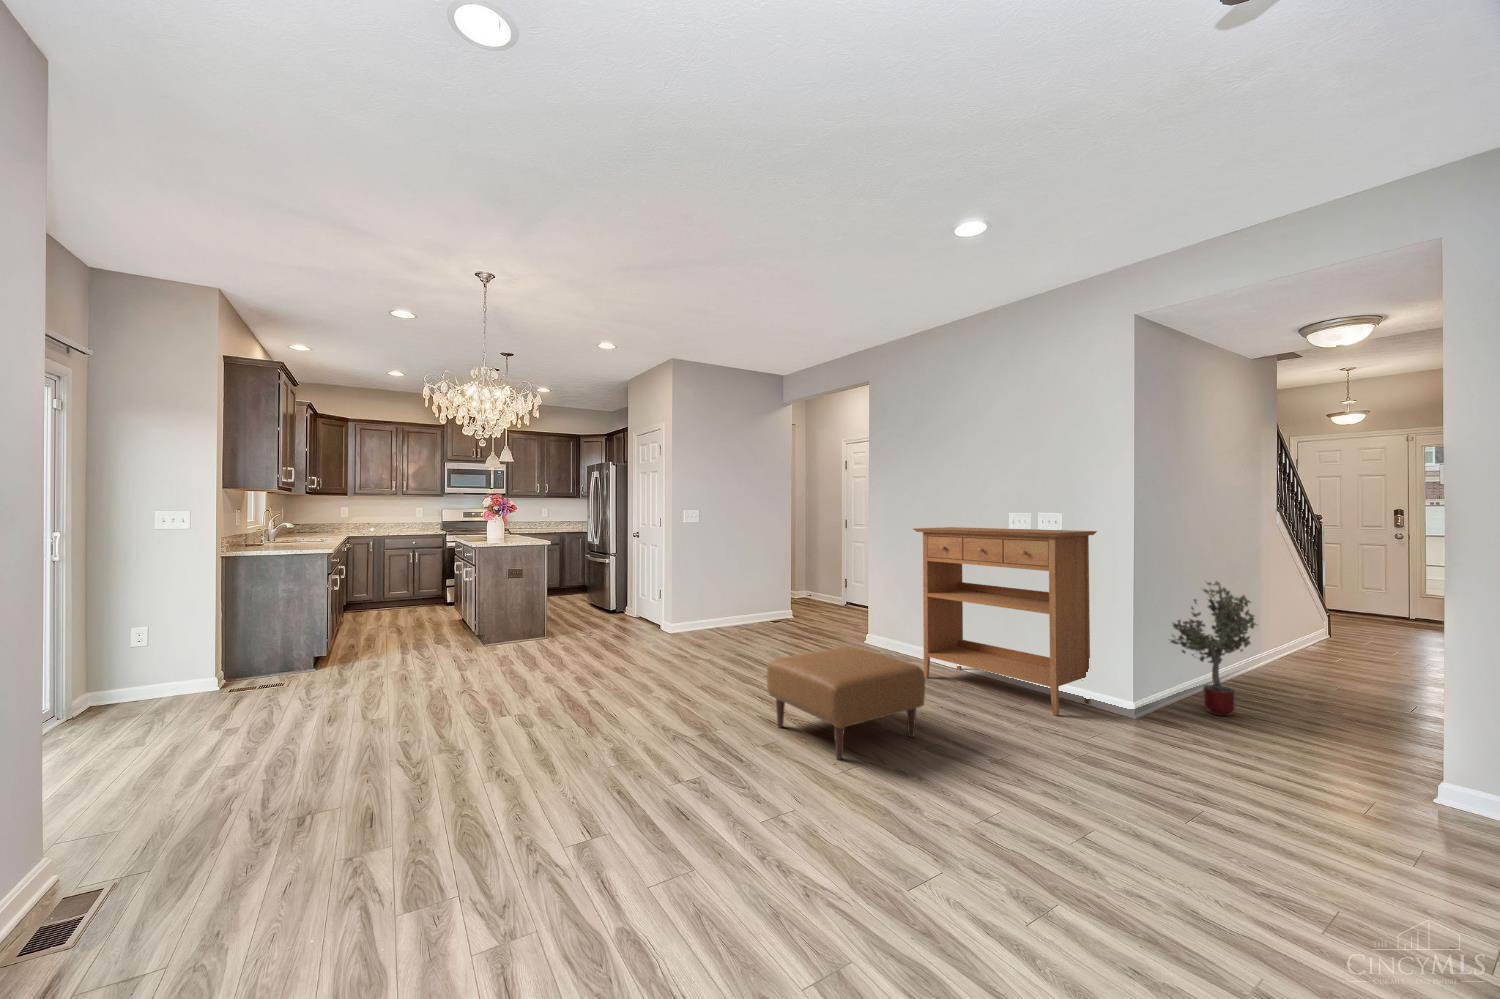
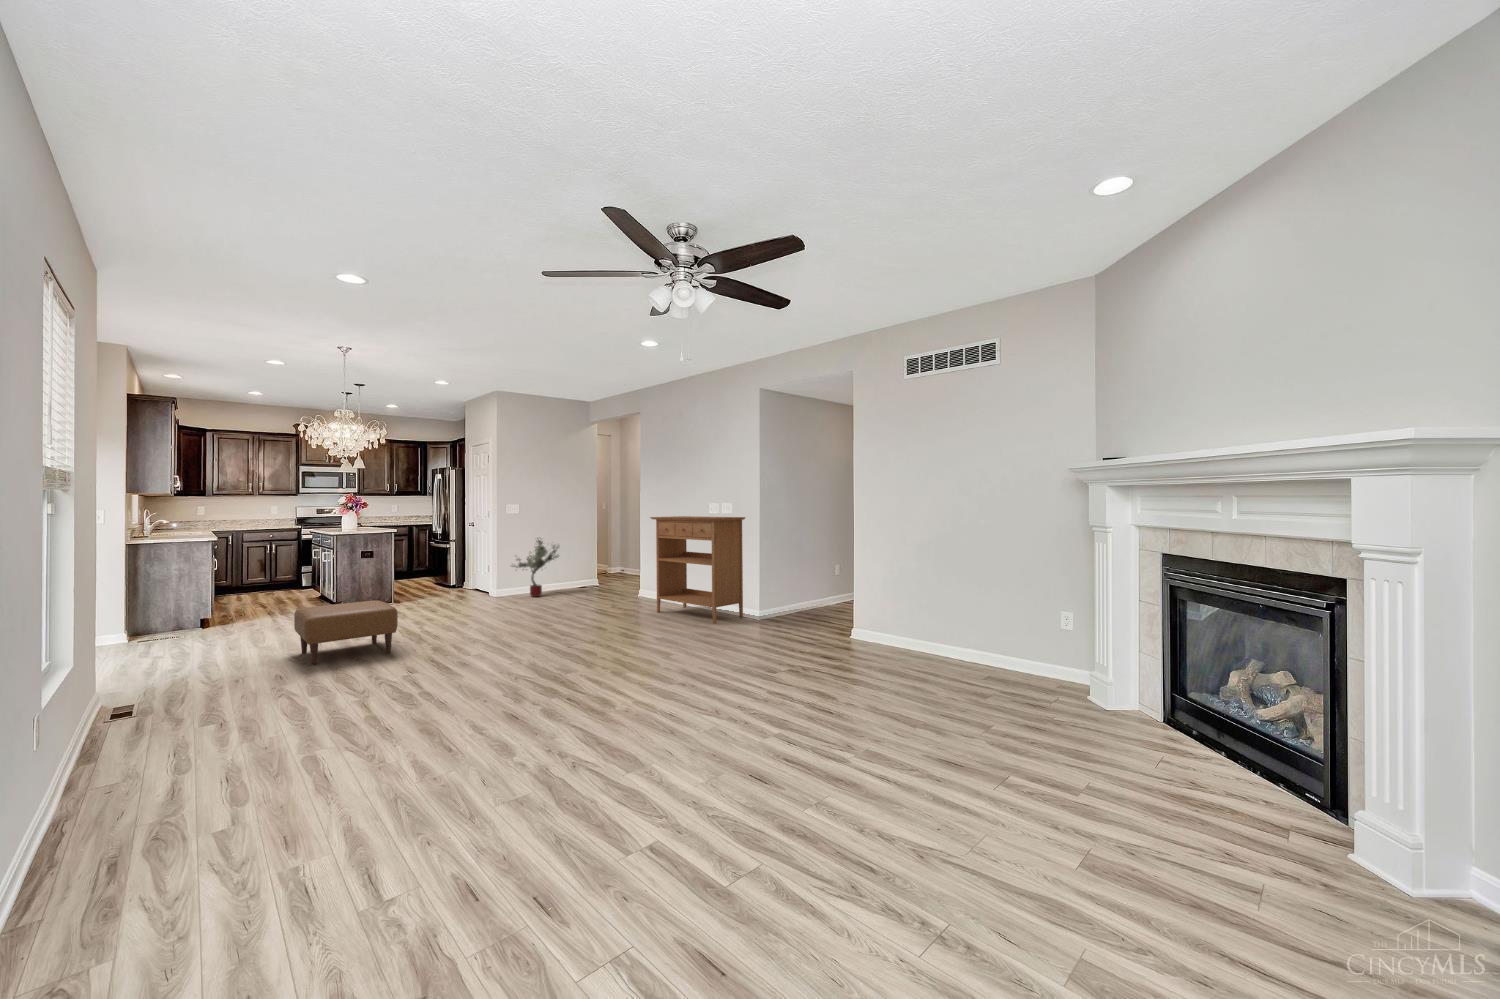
potted tree: present [1171,581,1257,716] -> present [512,538,559,597]
ottoman: present [767,647,925,759] -> present [294,600,398,665]

